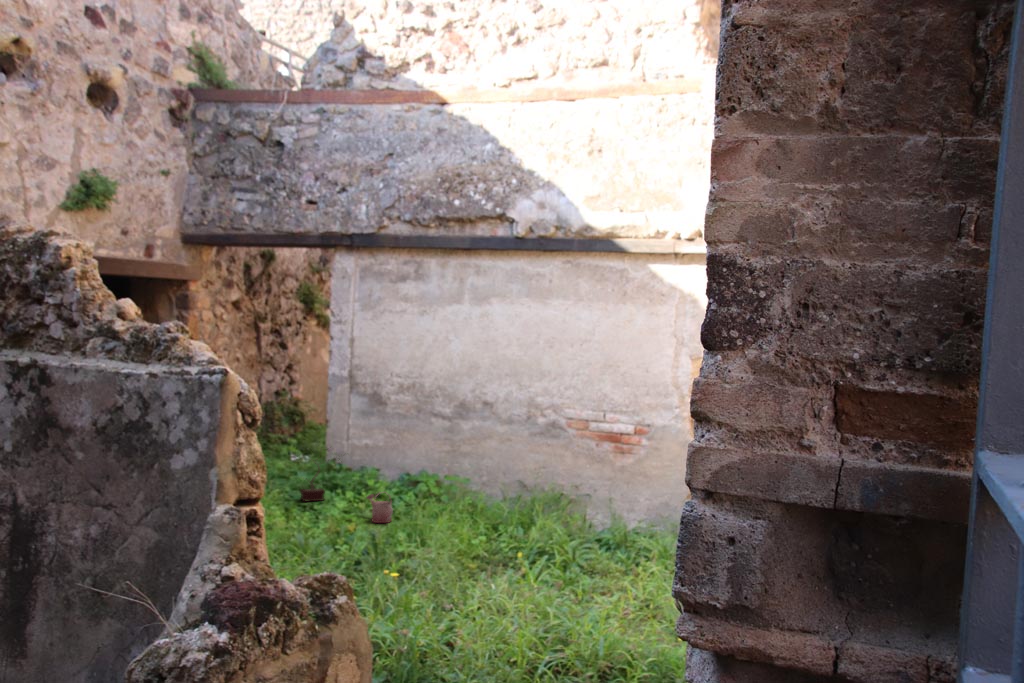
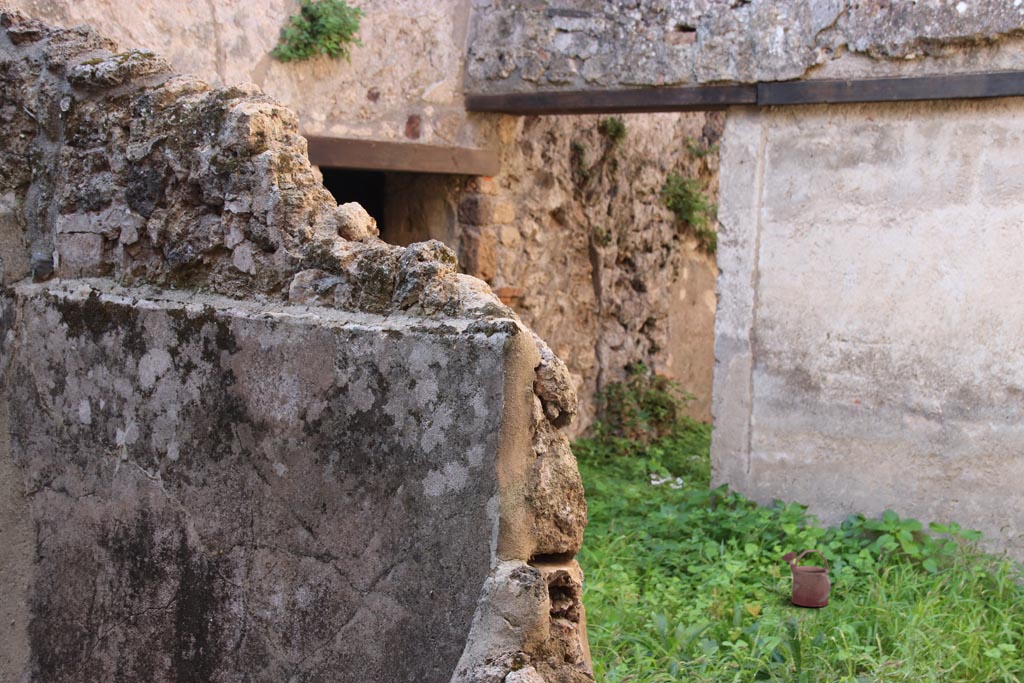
potted plant: present [297,442,342,501] -> none [653,450,752,557]

